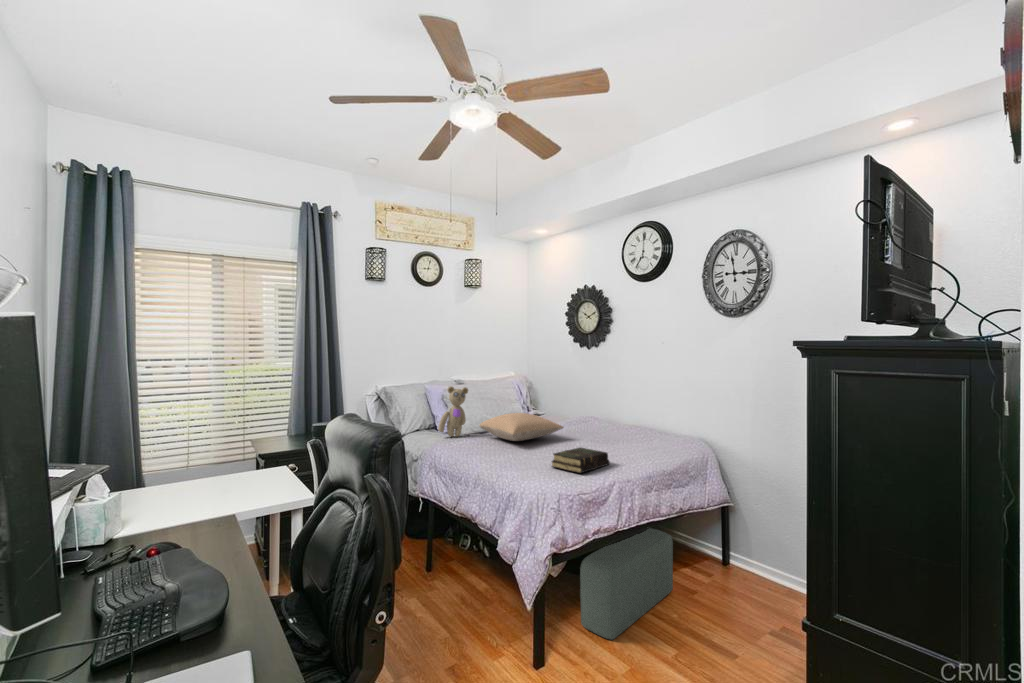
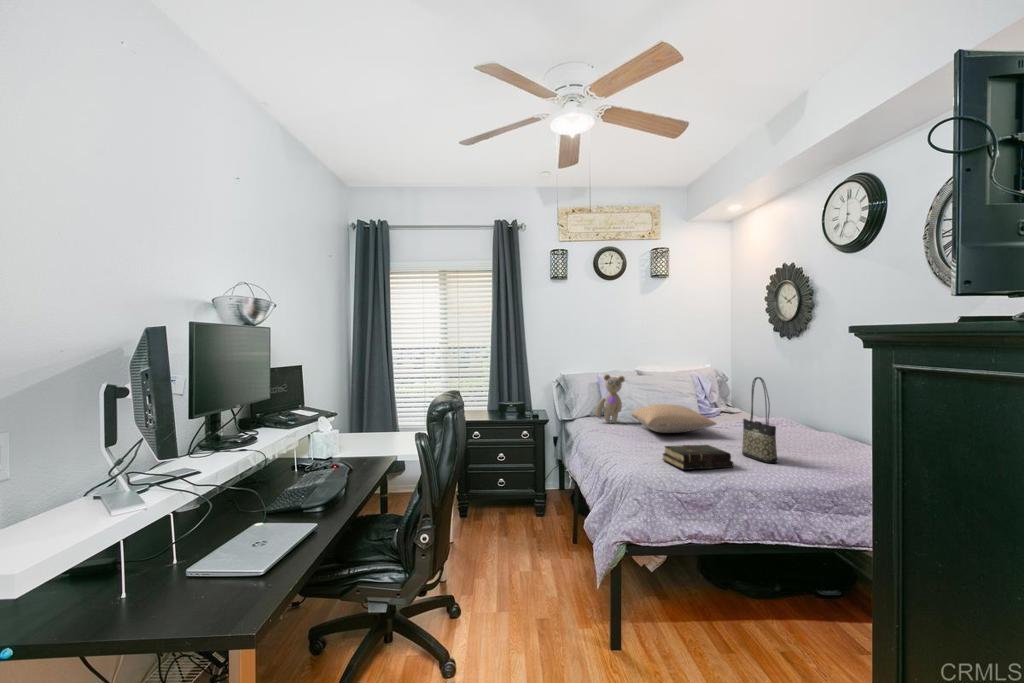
tote bag: none [599,385,632,456] -> present [742,377,777,463]
pouf: present [580,528,673,640] -> none [678,552,833,661]

